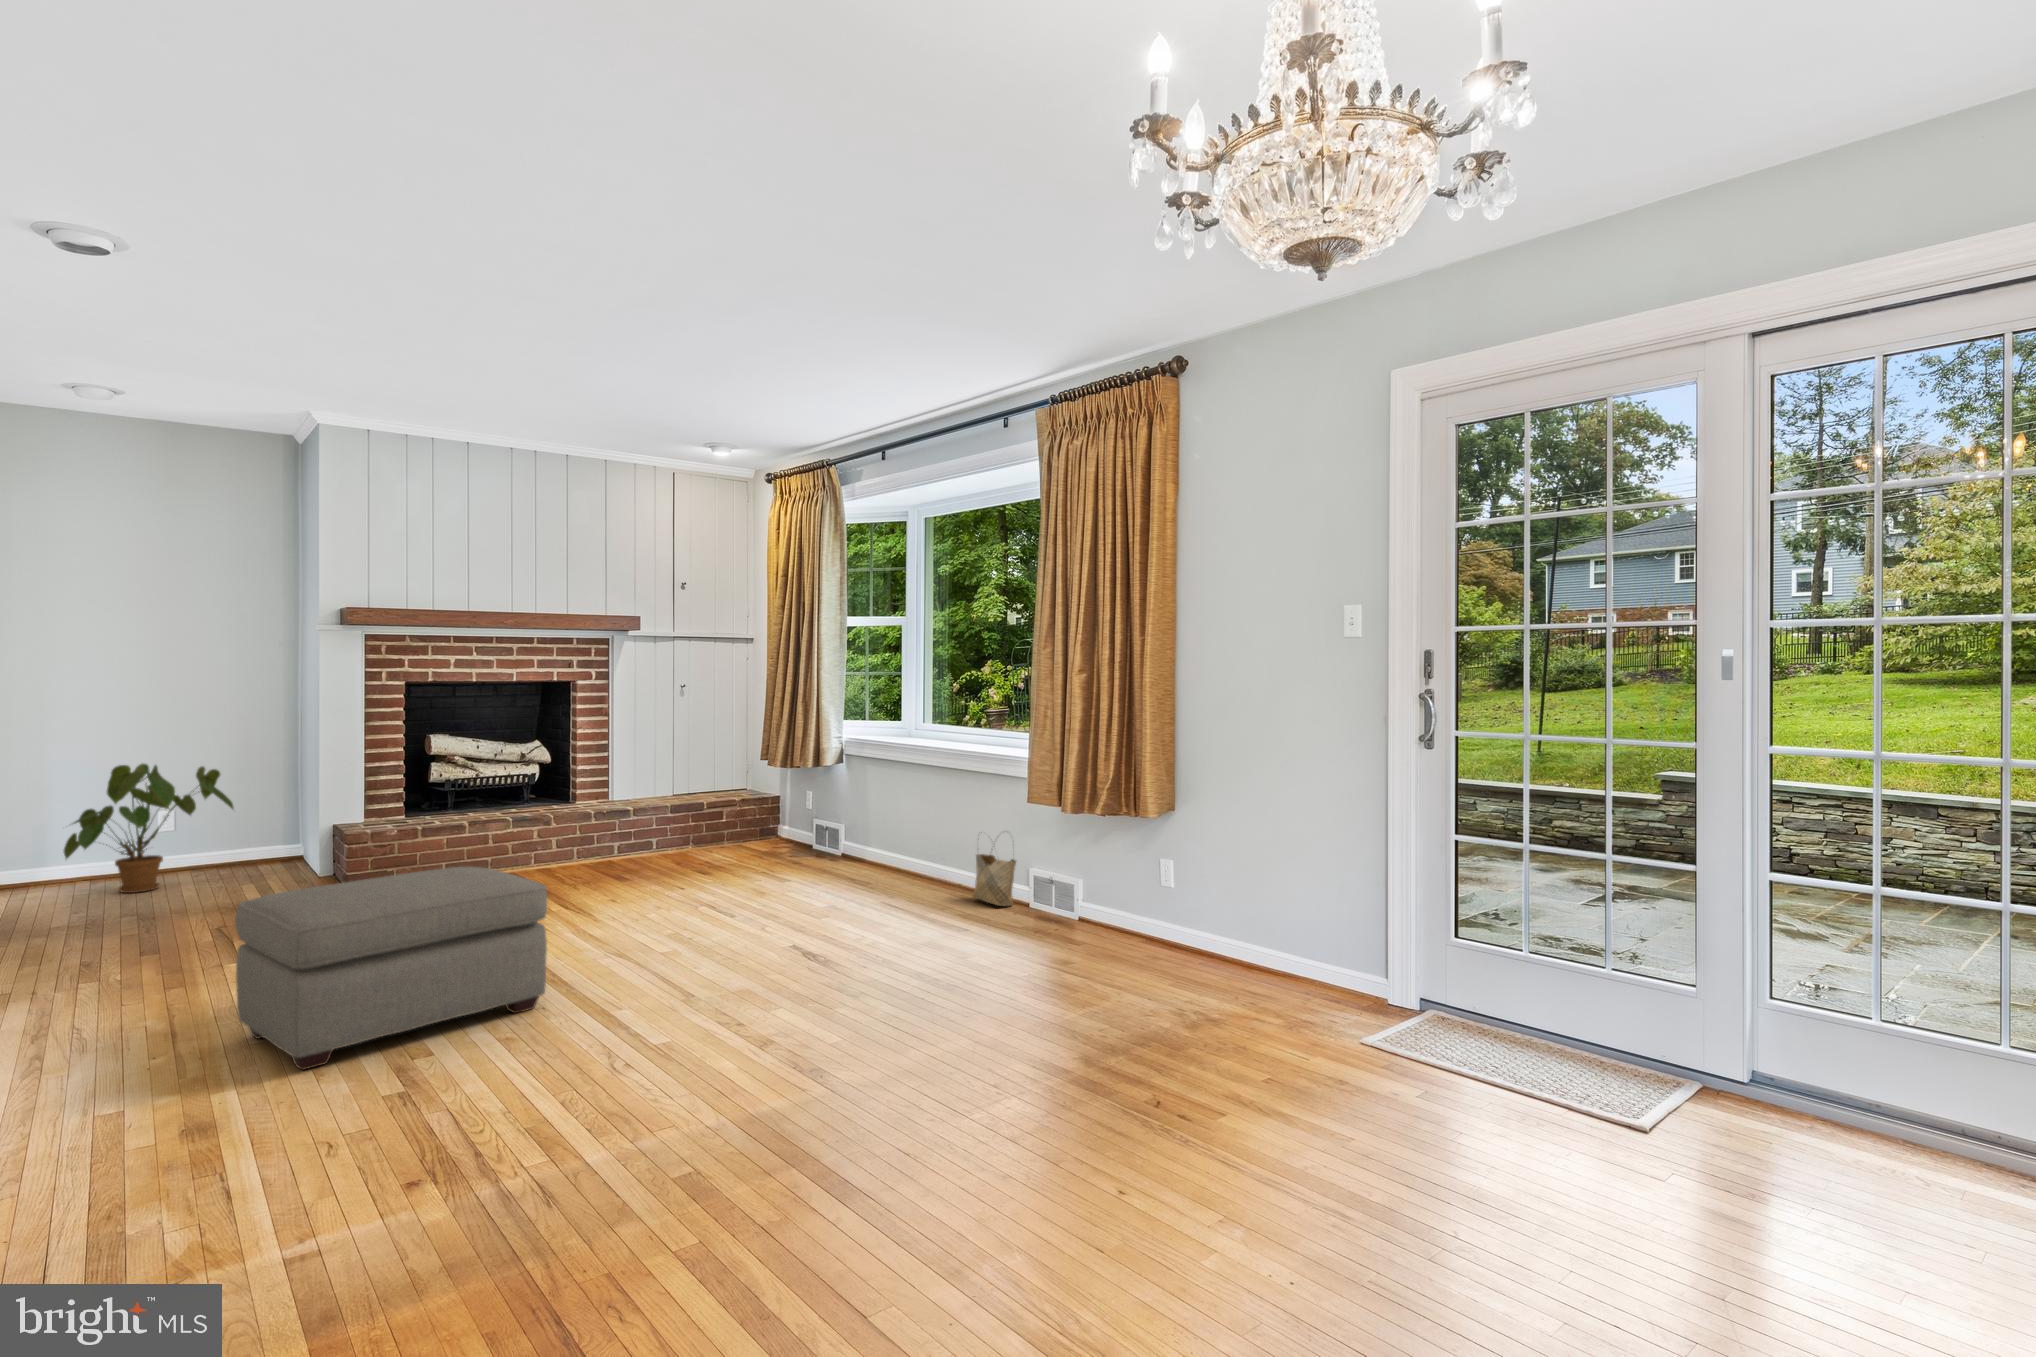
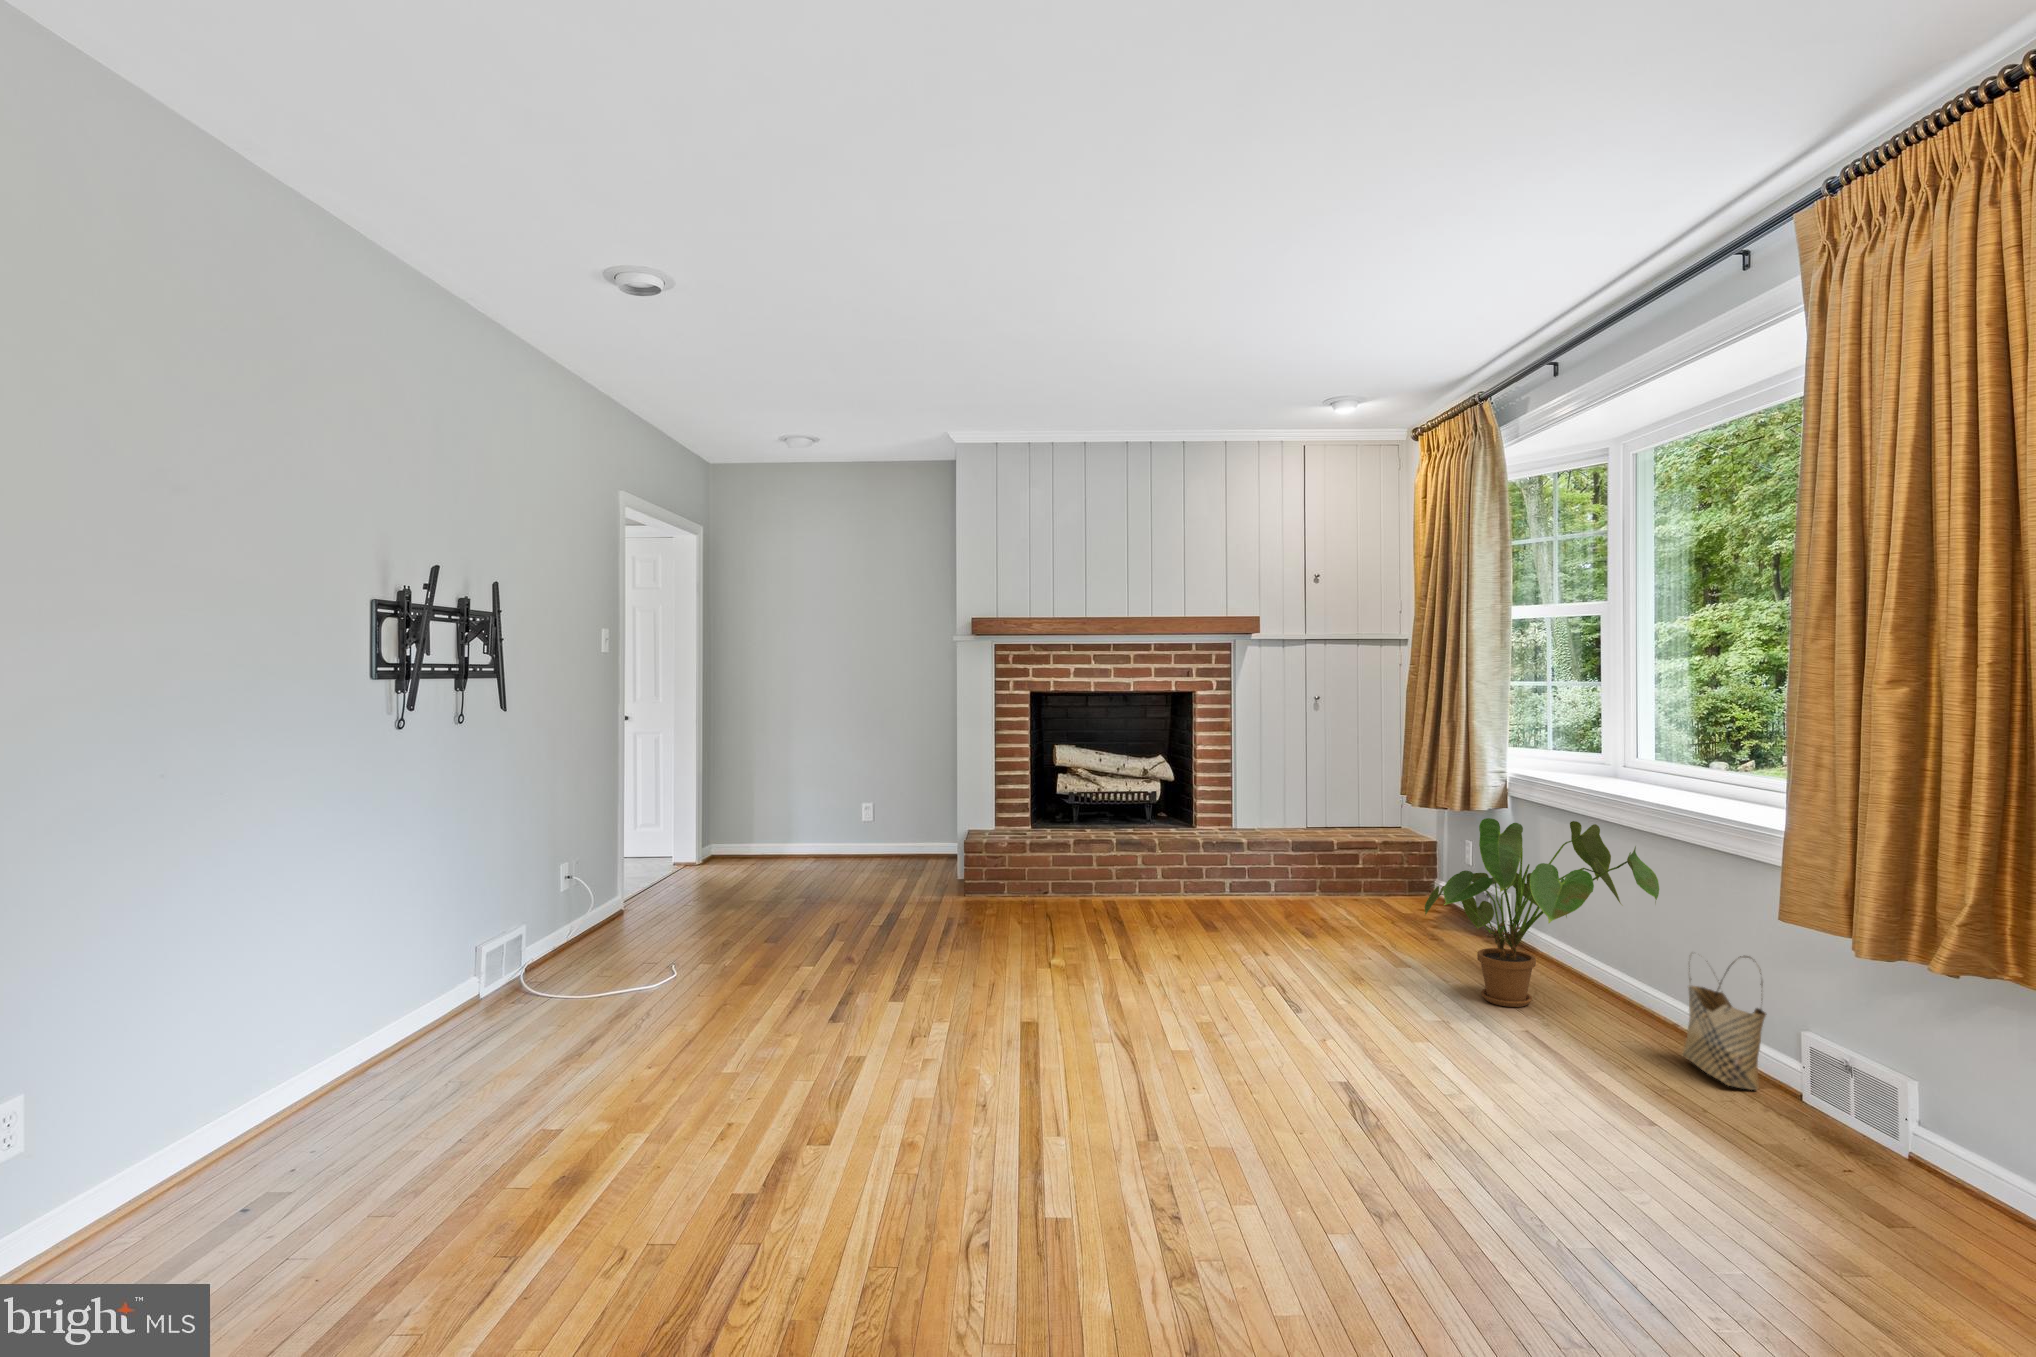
house plant: present [64,764,234,893] -> present [1425,818,1659,1007]
ottoman: present [235,867,547,1070] -> none [711,909,991,1121]

